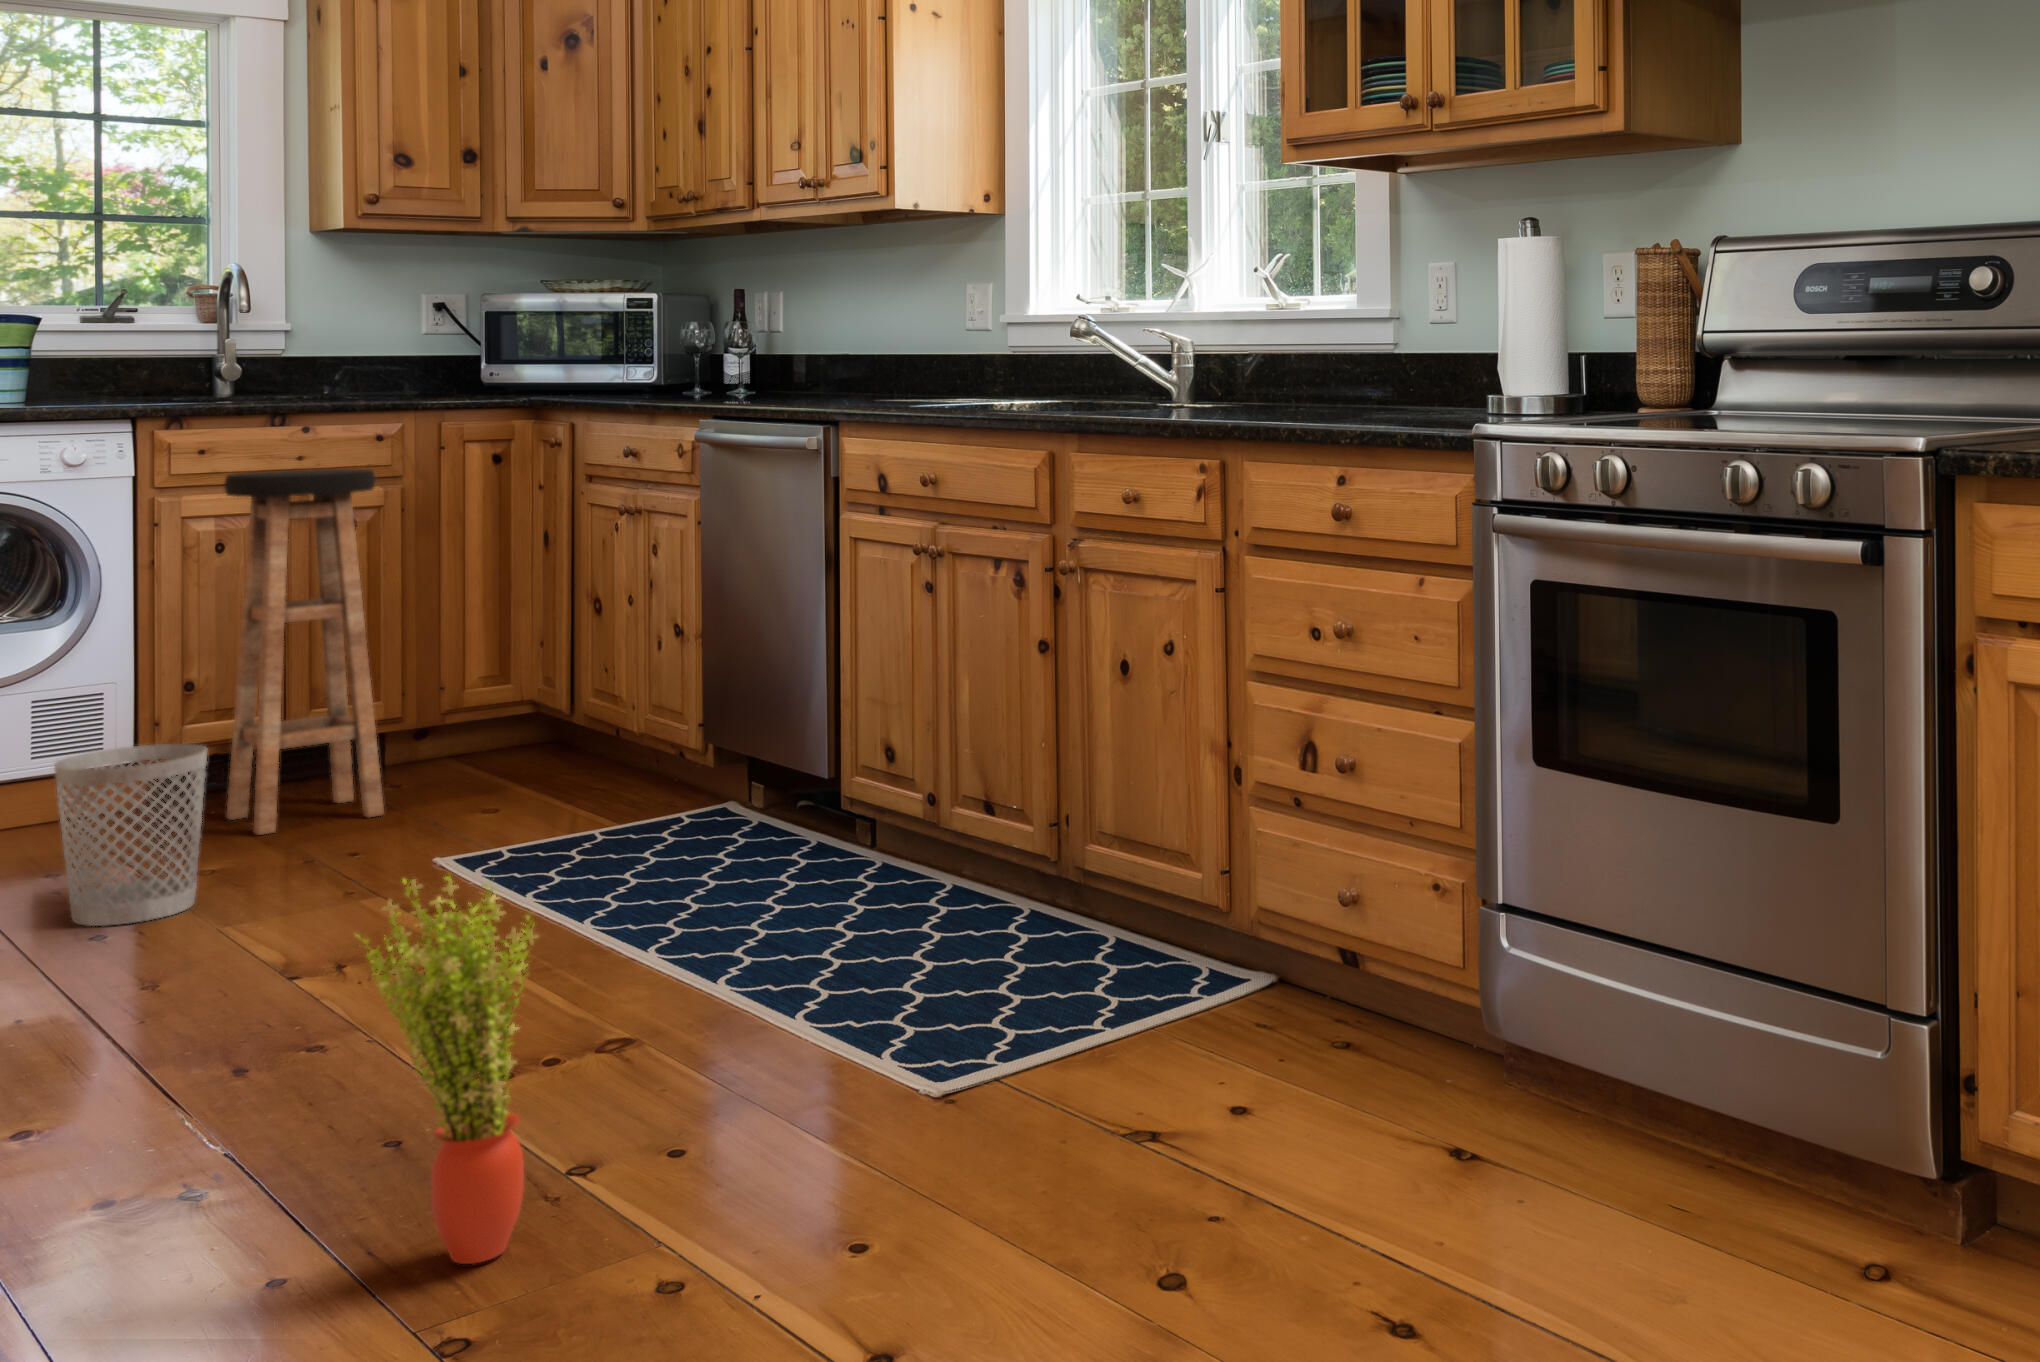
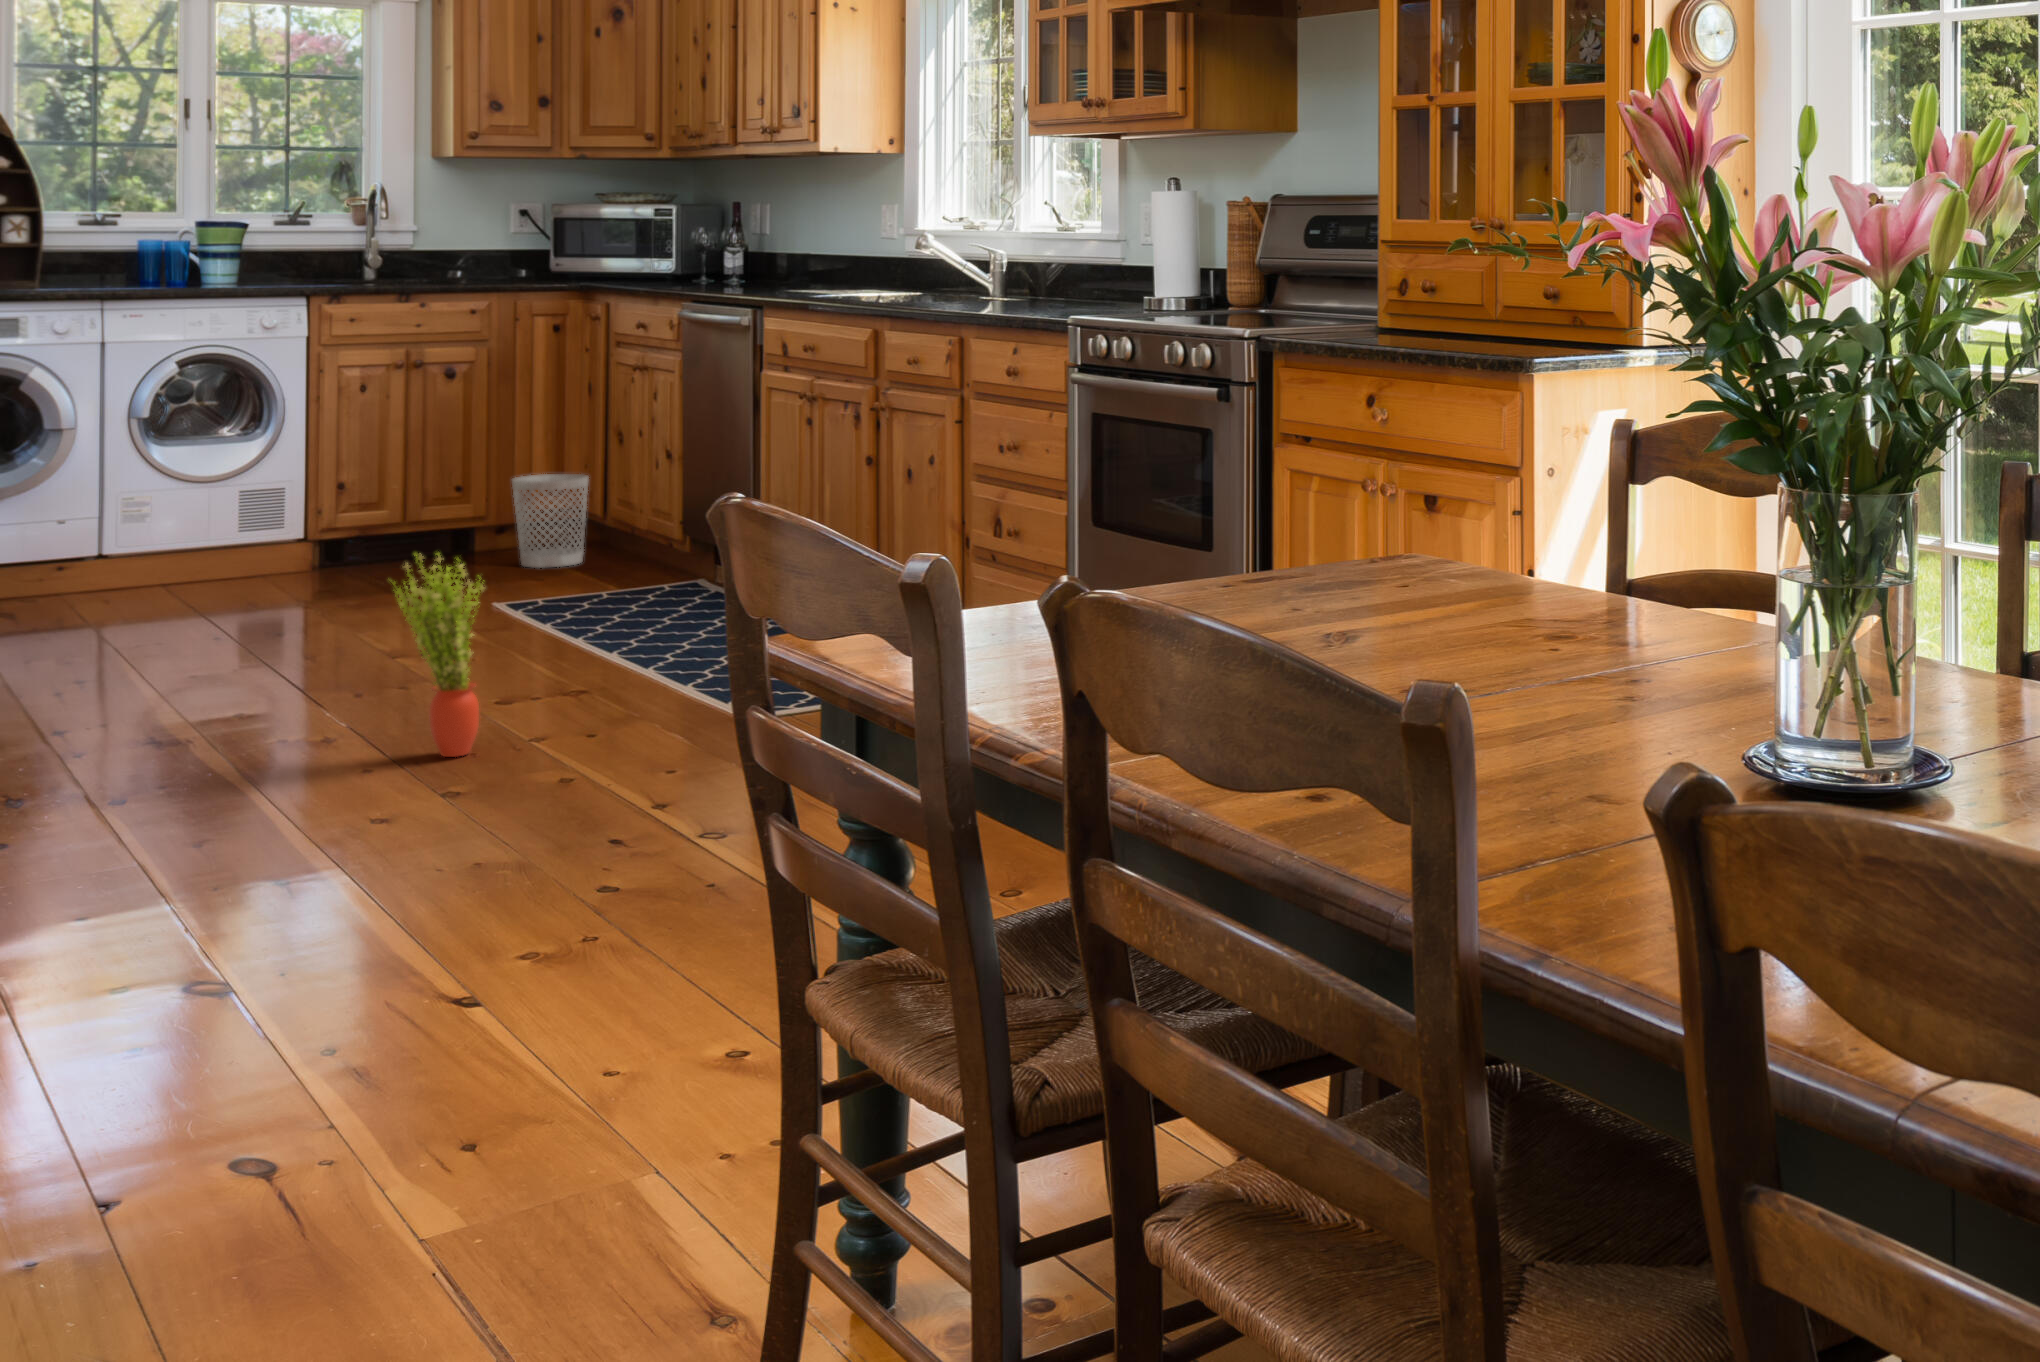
bar stool: present [224,469,384,835] -> none [361,334,469,582]
wastebasket: present [54,744,207,926] -> present [512,474,589,568]

